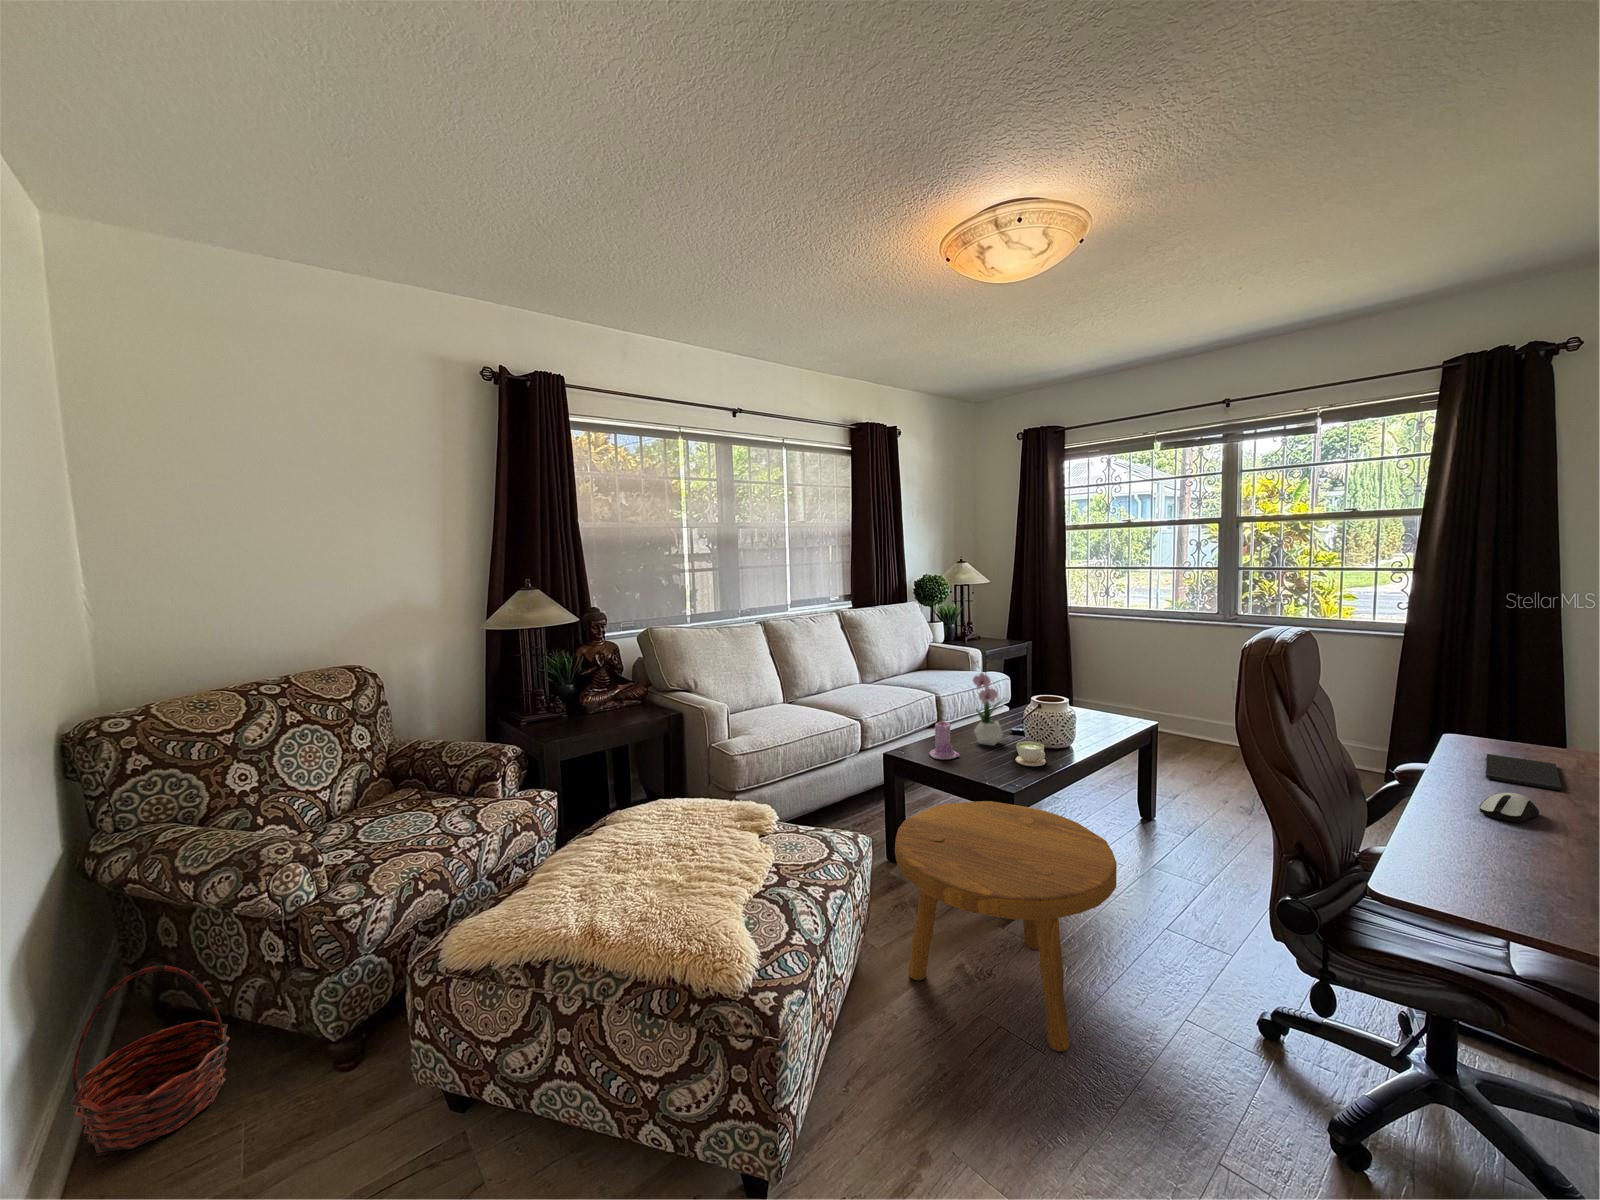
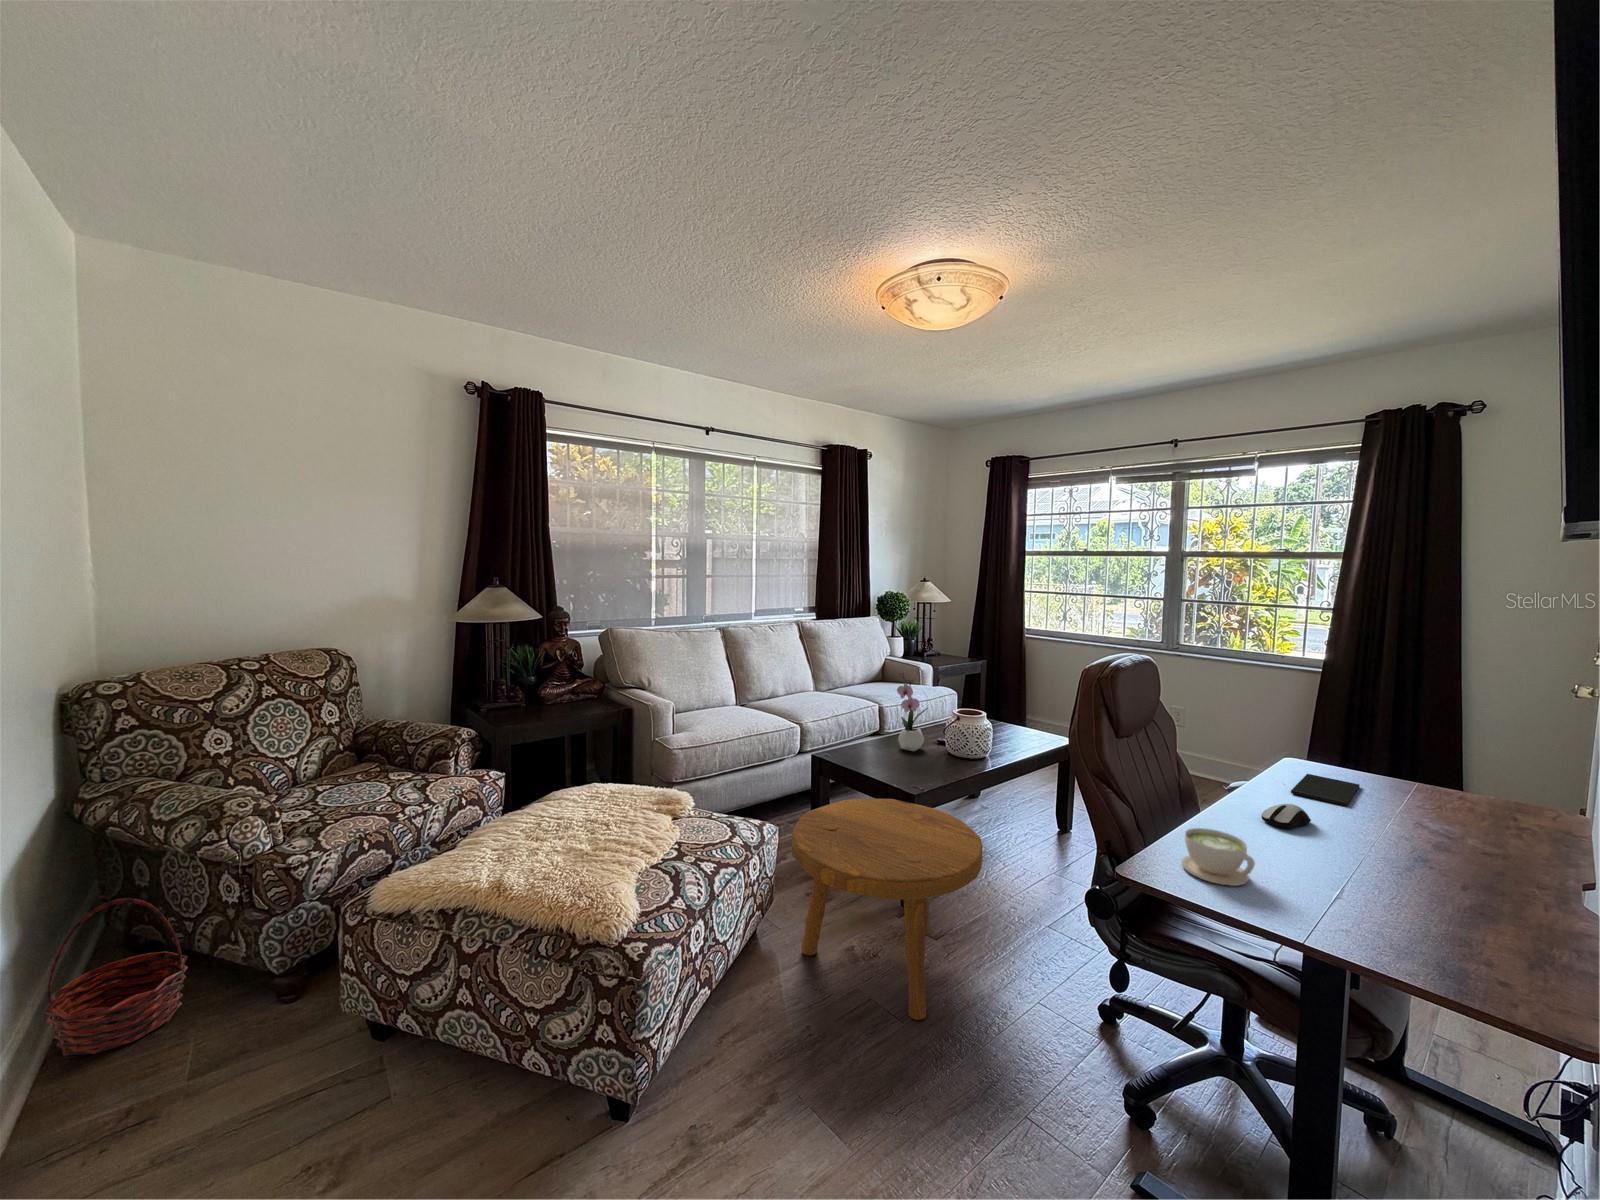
candle: present [929,719,959,759] -> none [853,723,879,761]
coffee cup: present [1015,741,1046,766] -> present [1181,828,1255,886]

